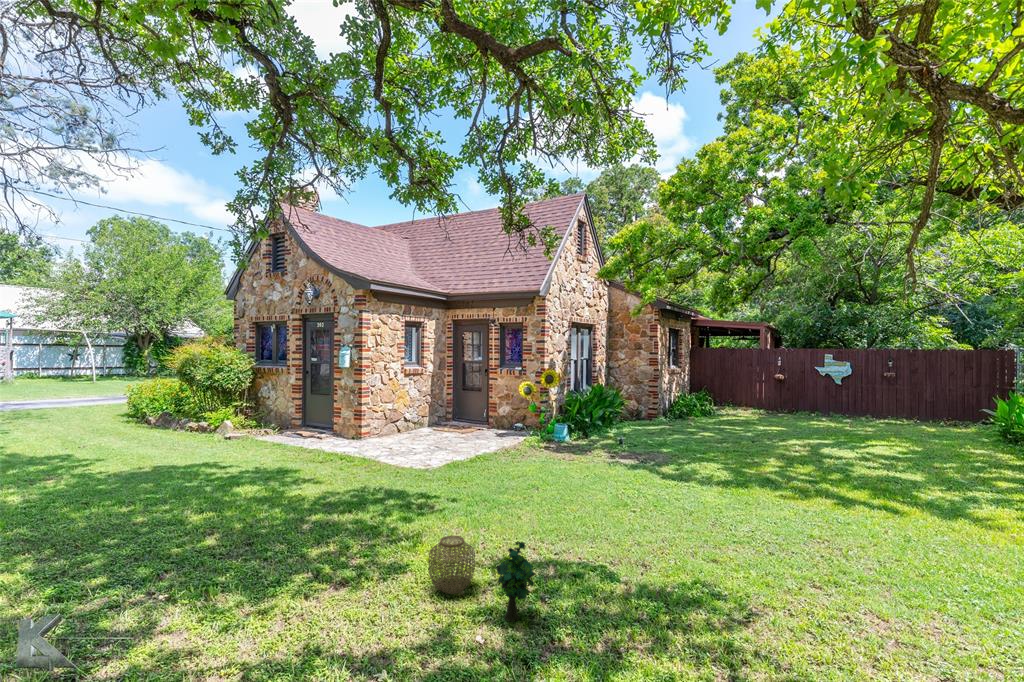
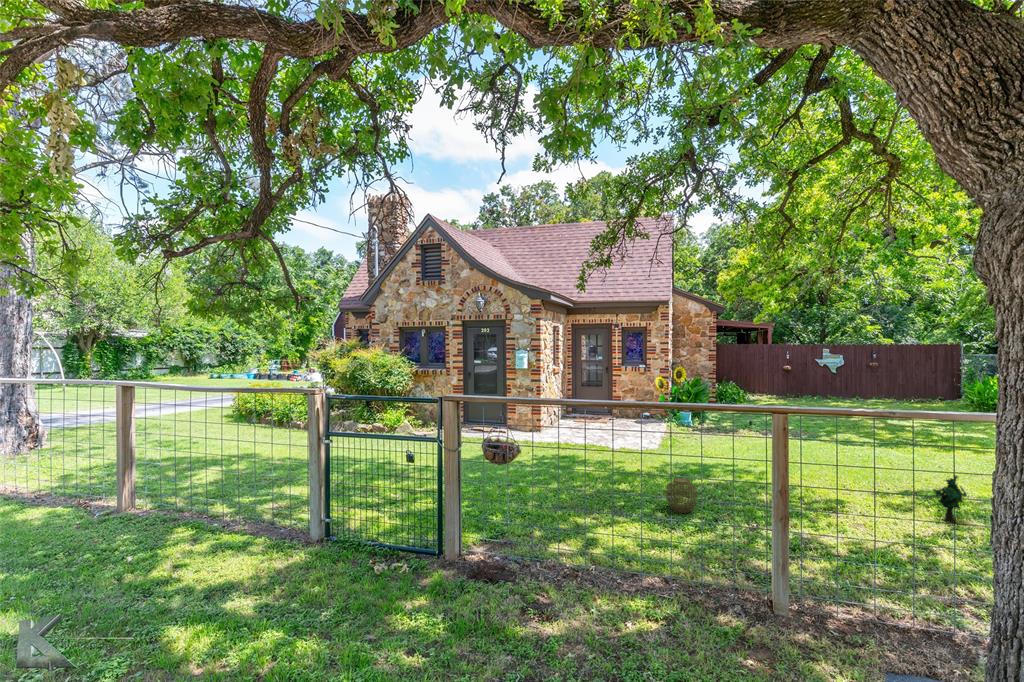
woven basket: present [429,536,475,594] -> present [666,478,697,513]

